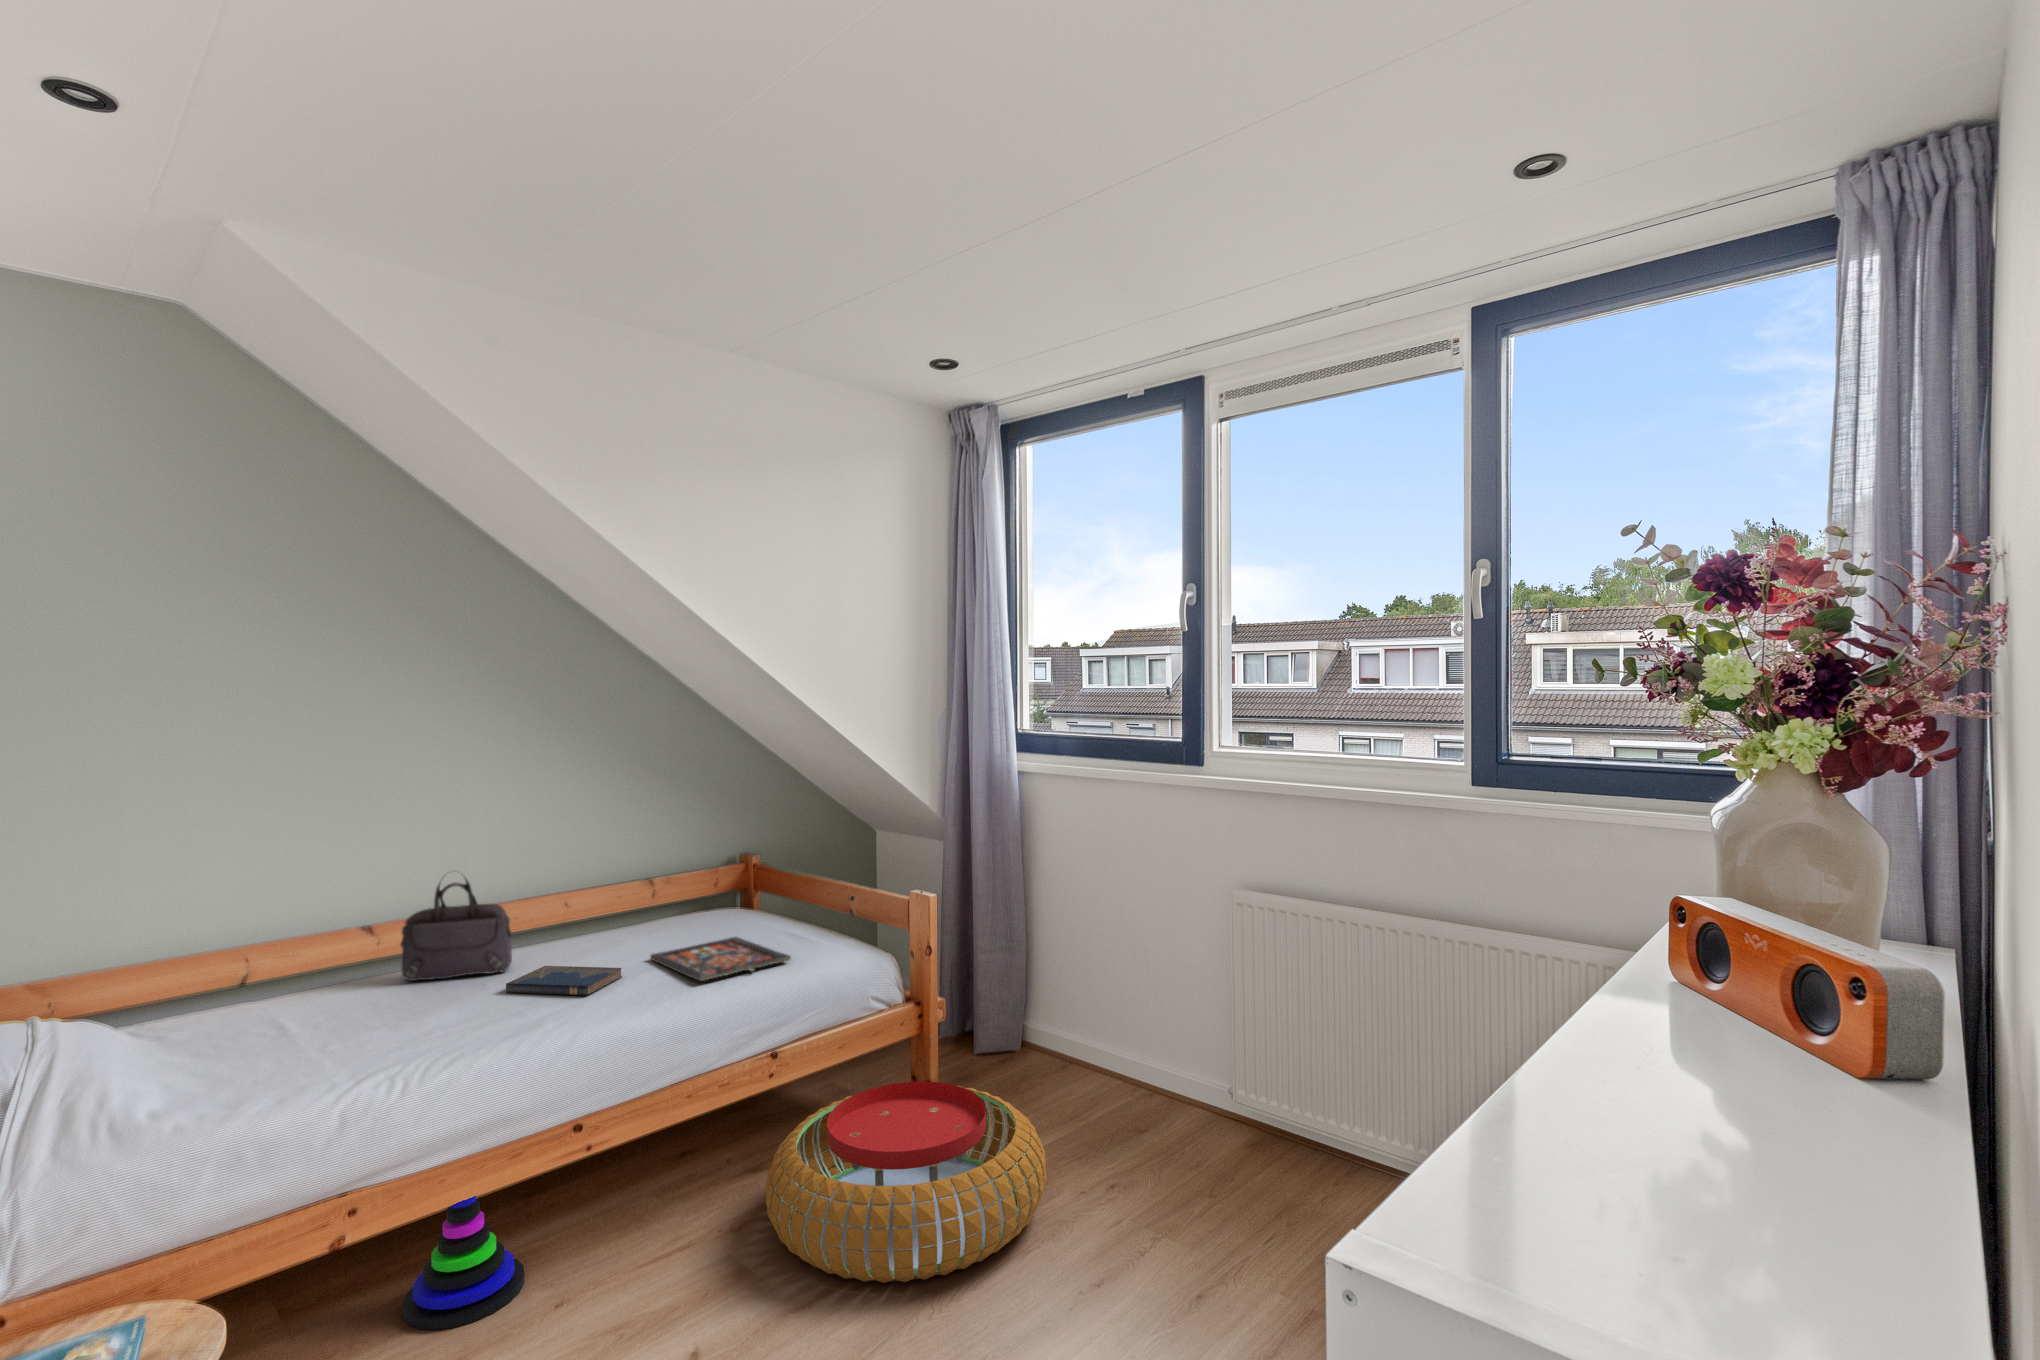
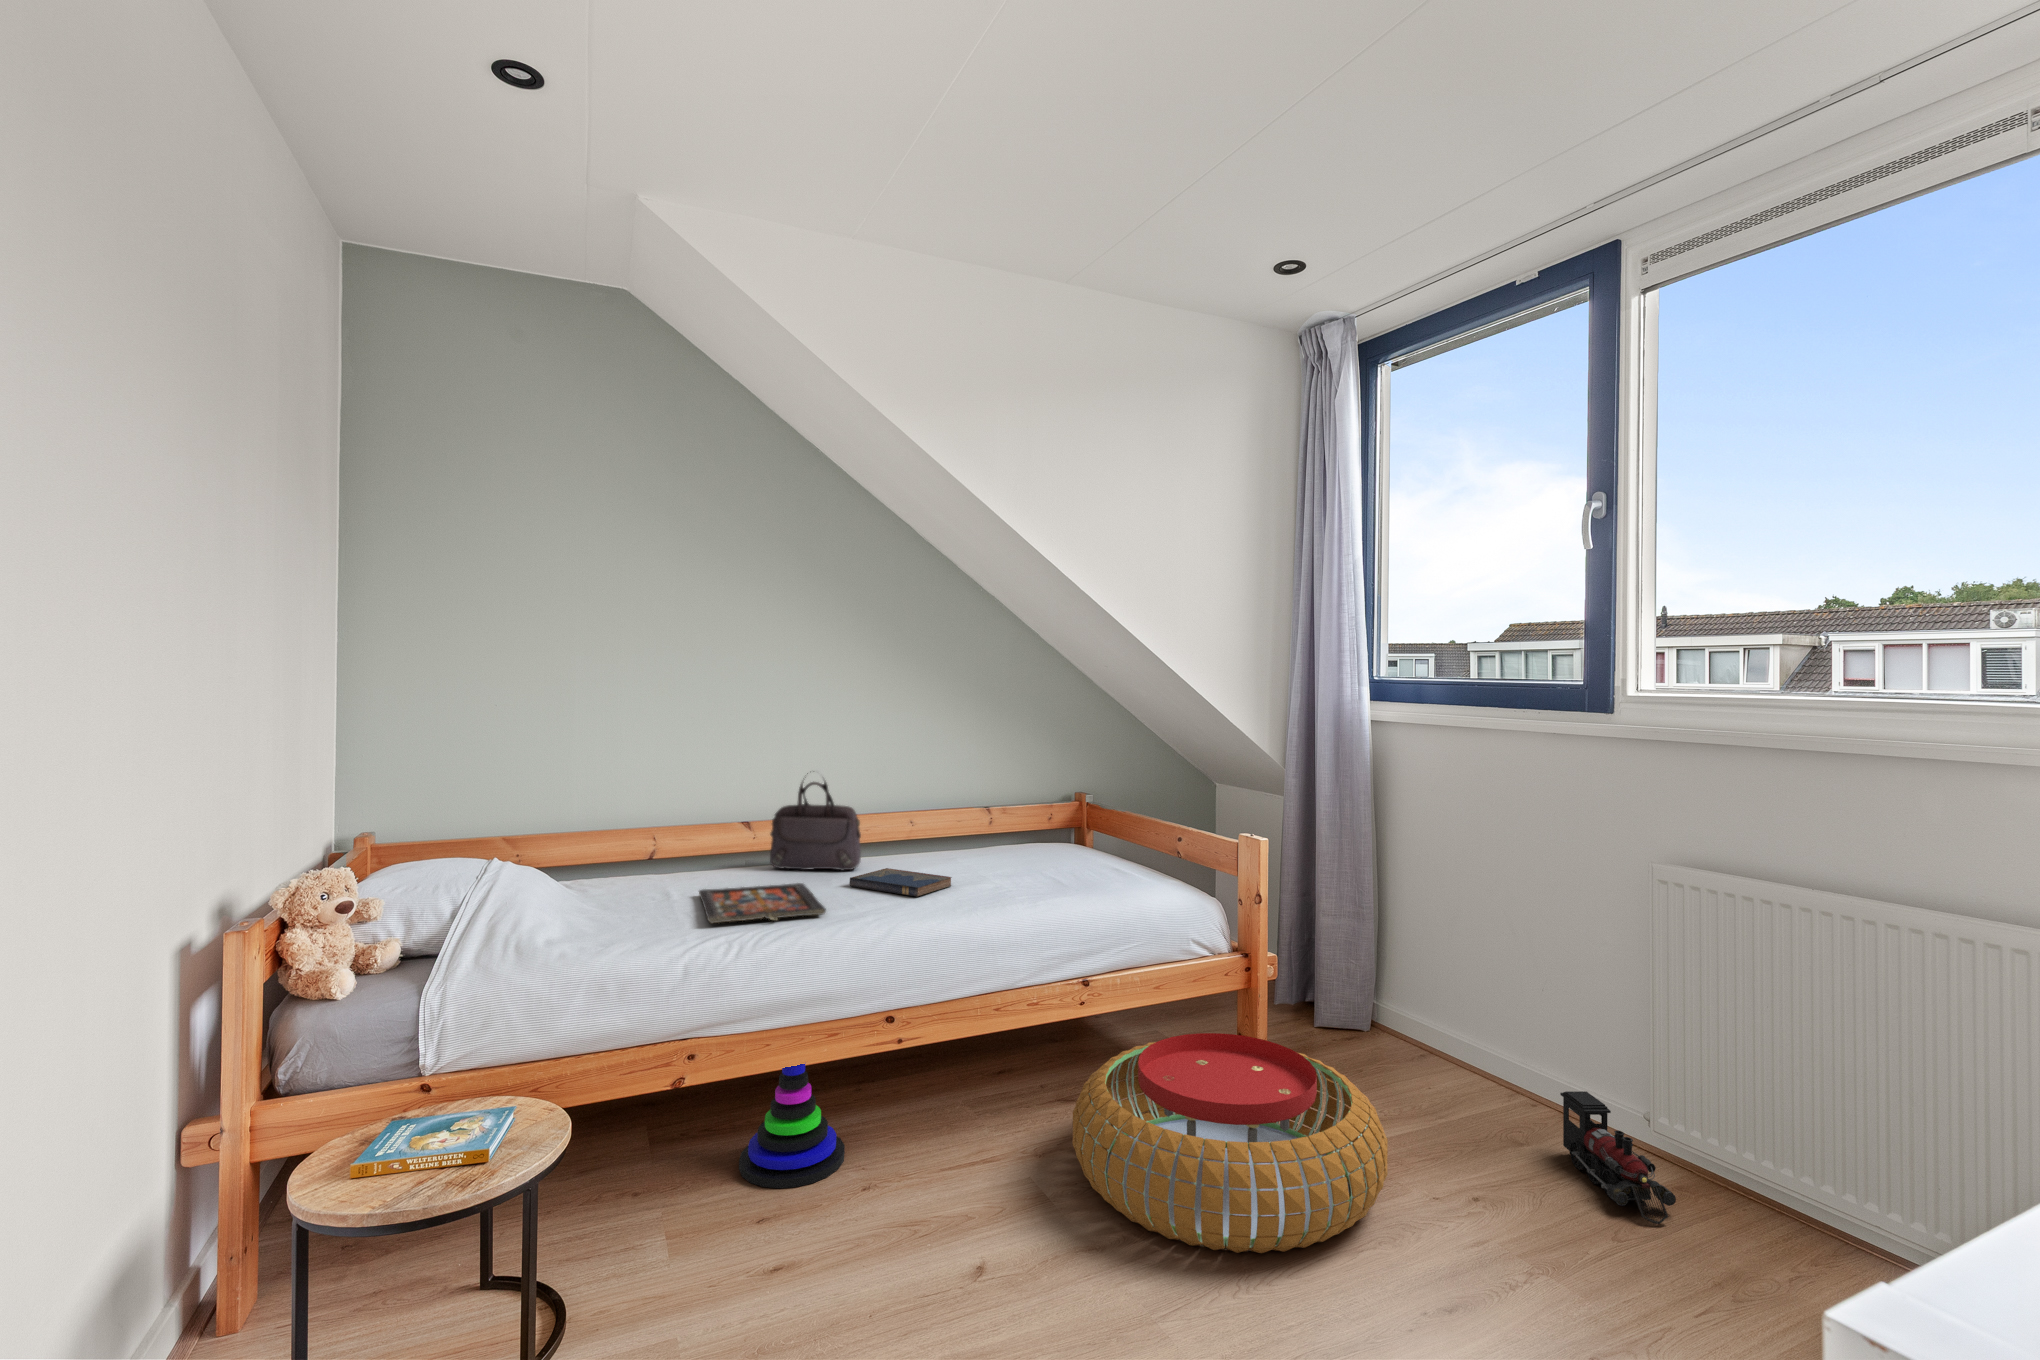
board game: present [650,937,791,981] -> present [699,883,826,923]
toy train: none [1177,1079,1258,1177] -> present [1560,1091,1676,1224]

